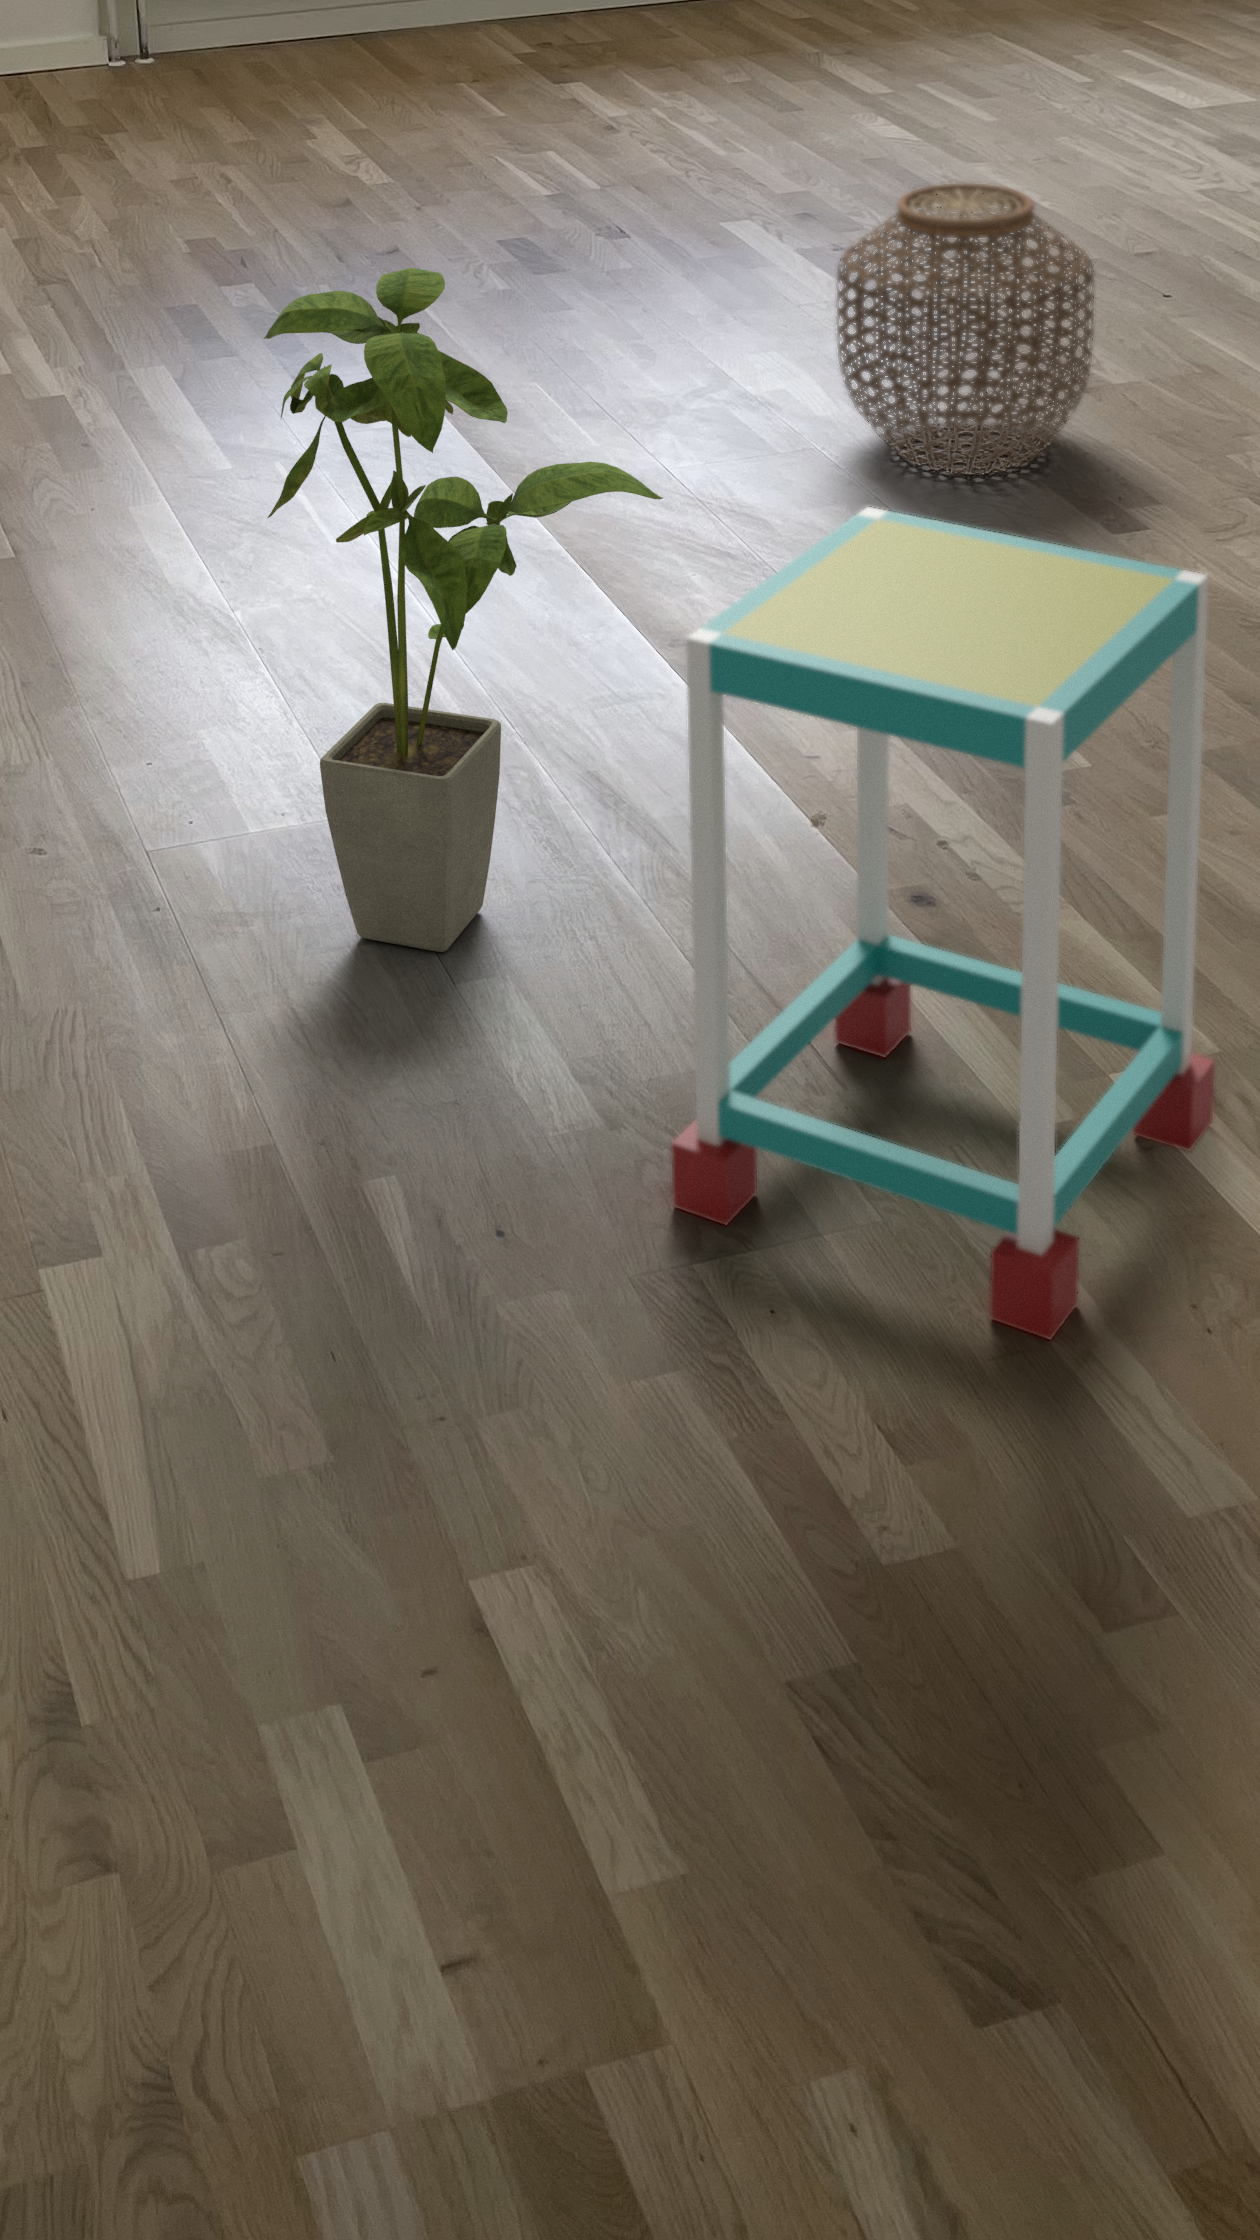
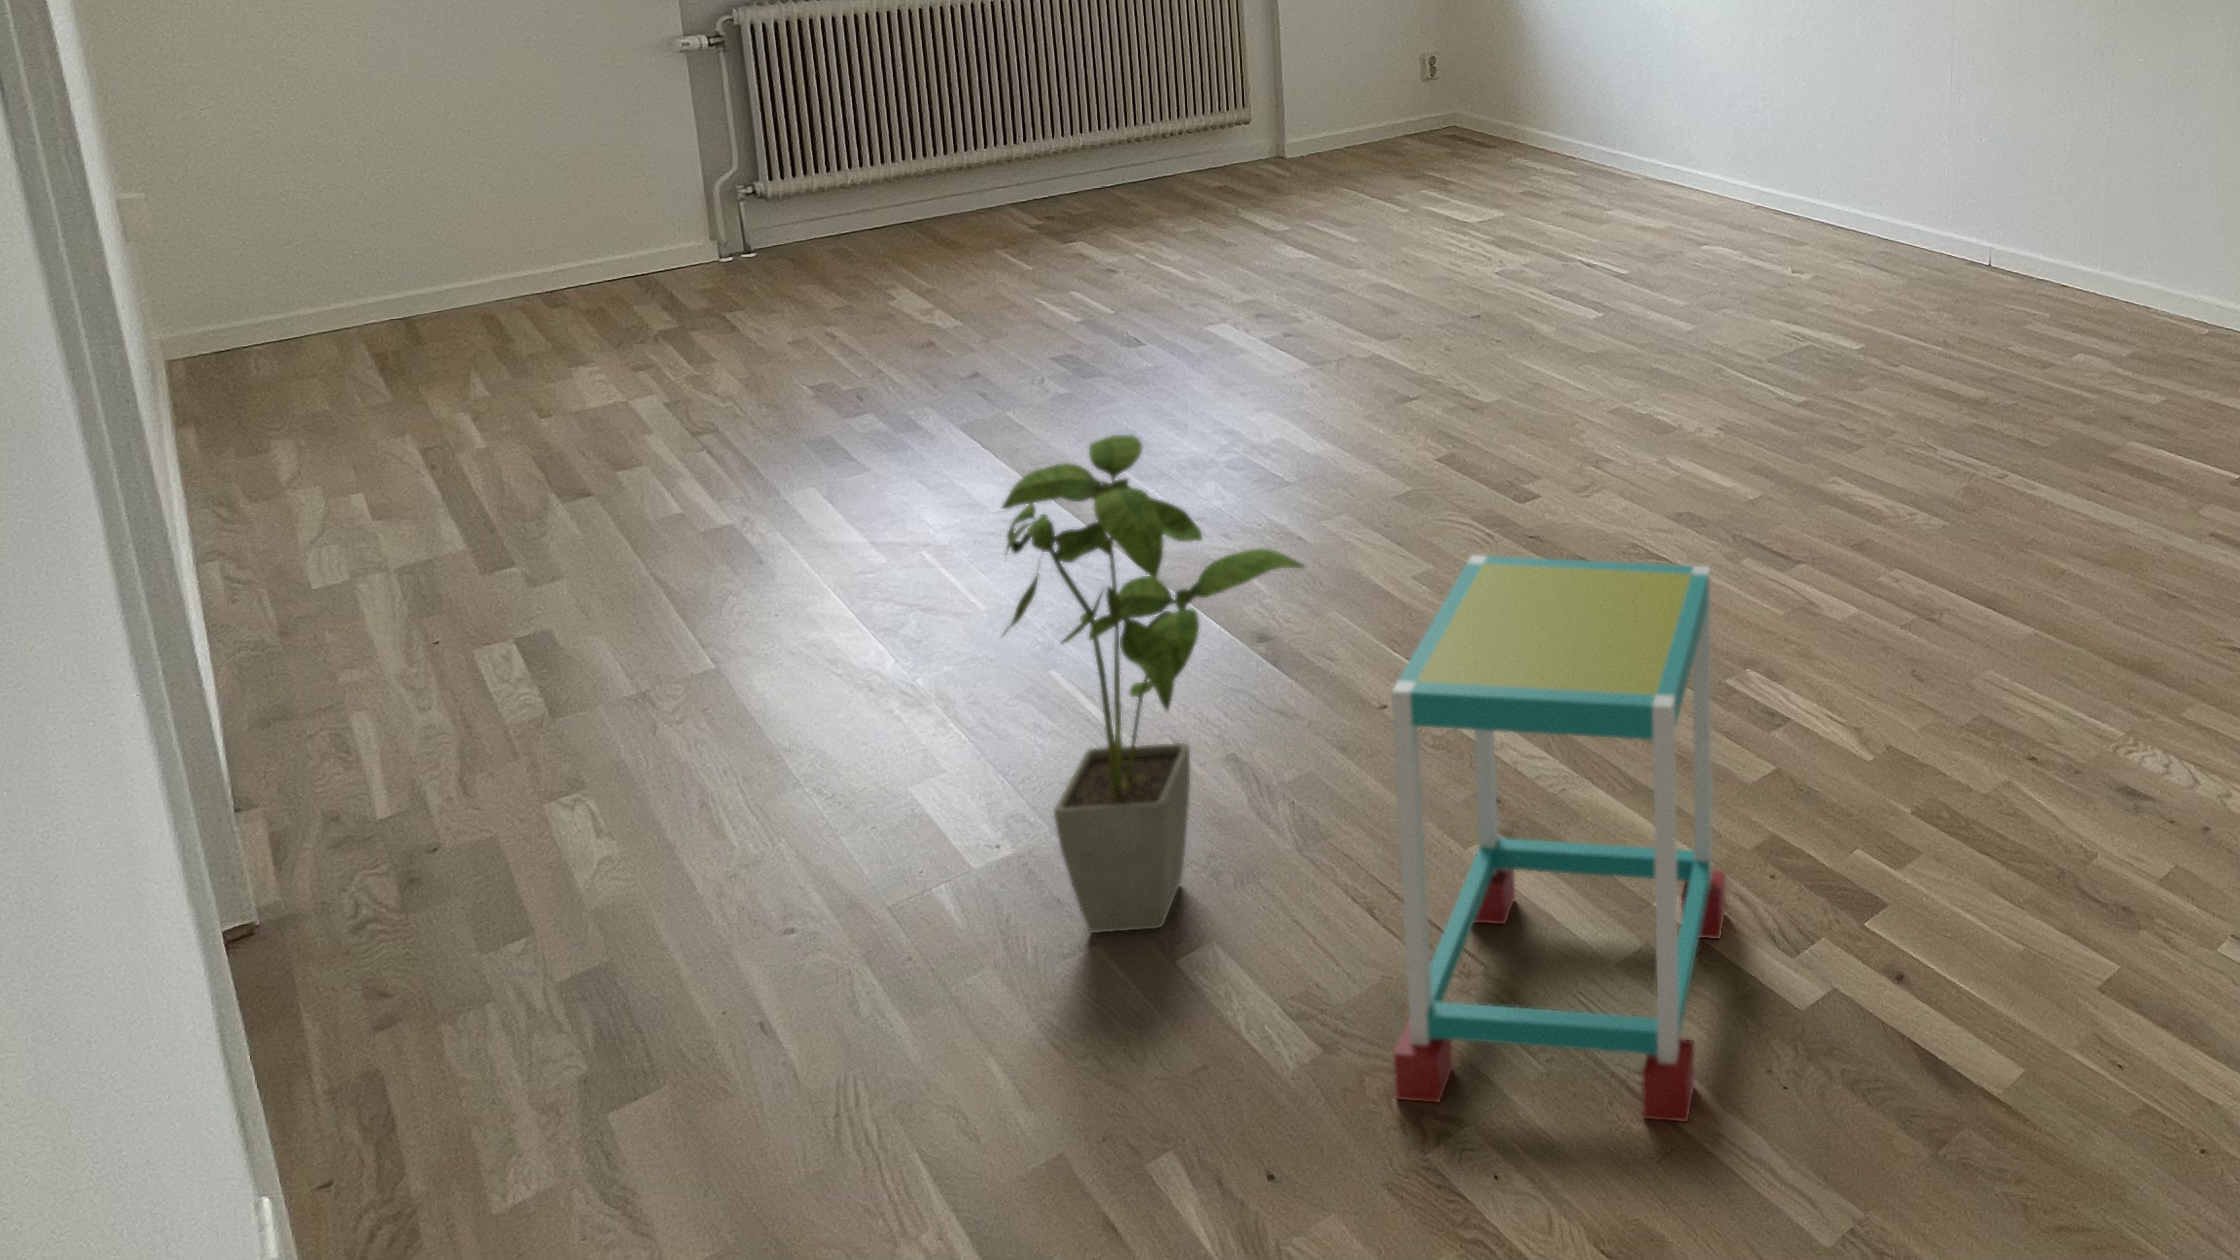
woven basket: present [836,183,1094,475] -> none [1323,295,1484,477]

